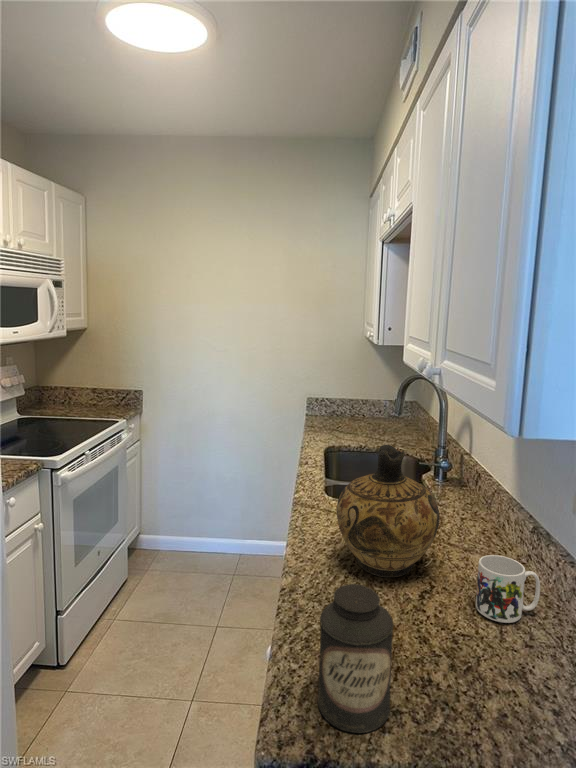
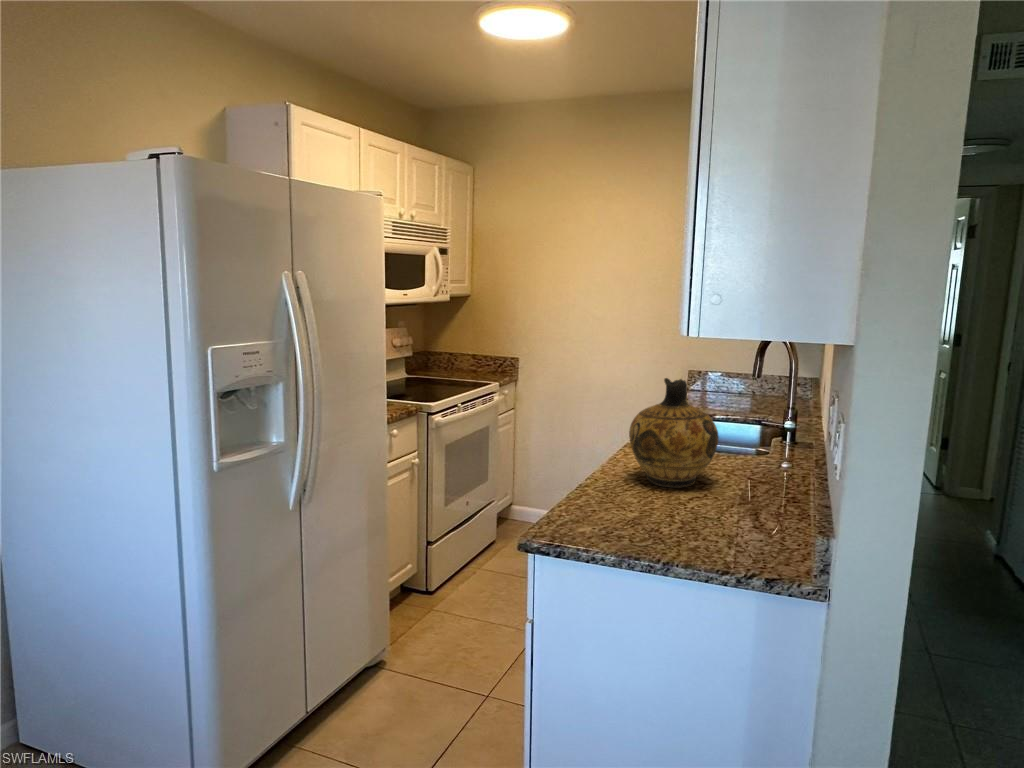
mug: present [476,555,540,623] -> none [724,465,778,515]
canister: present [318,584,393,733] -> none [562,446,614,537]

